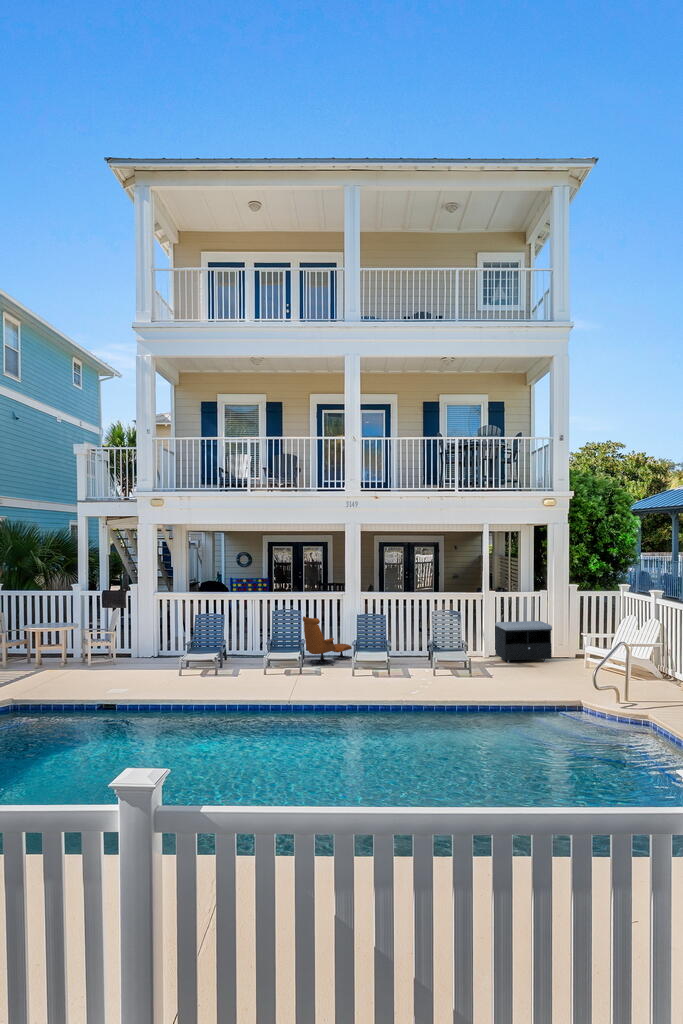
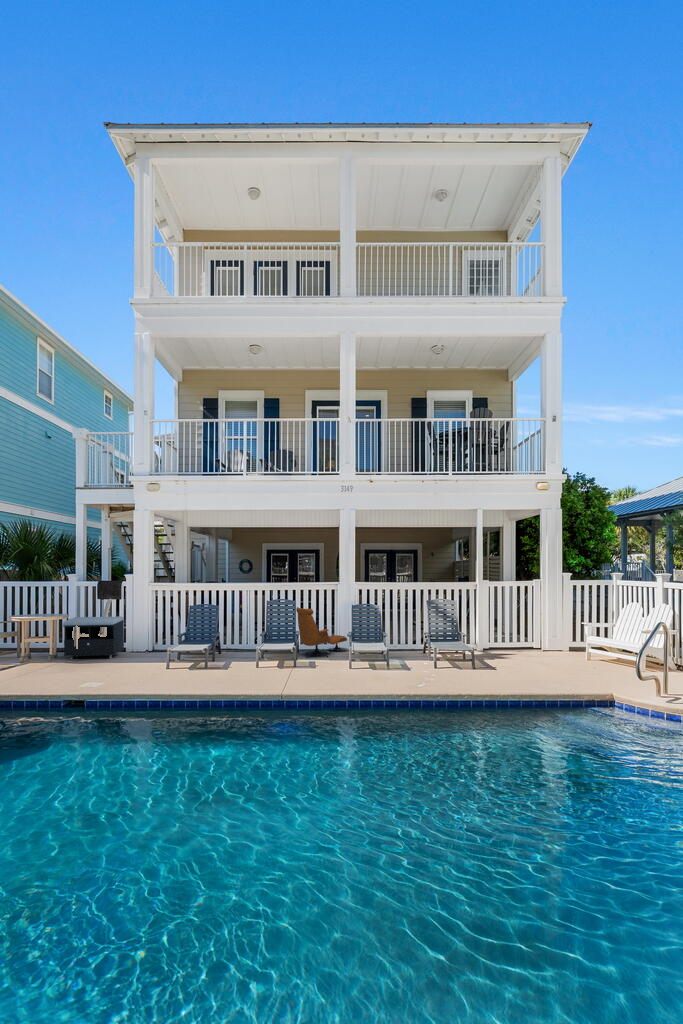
storage bench: present [495,621,552,663] -> present [63,617,124,659]

